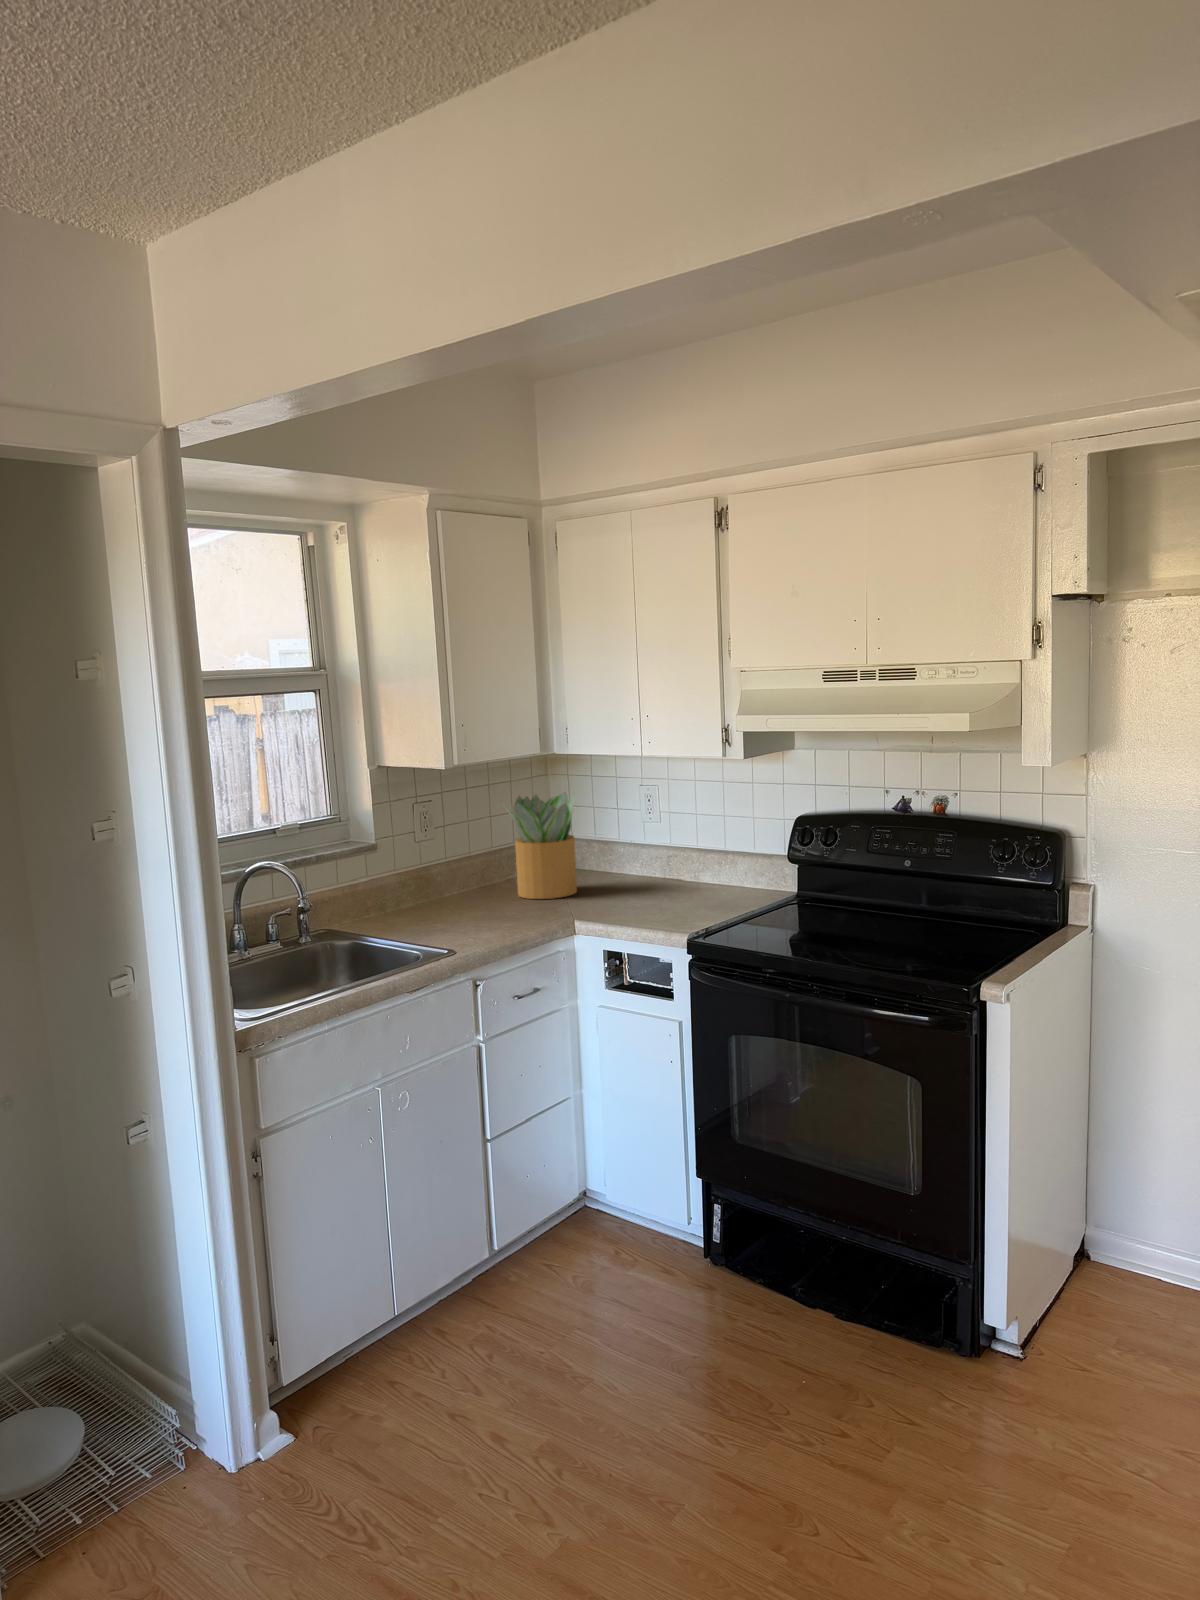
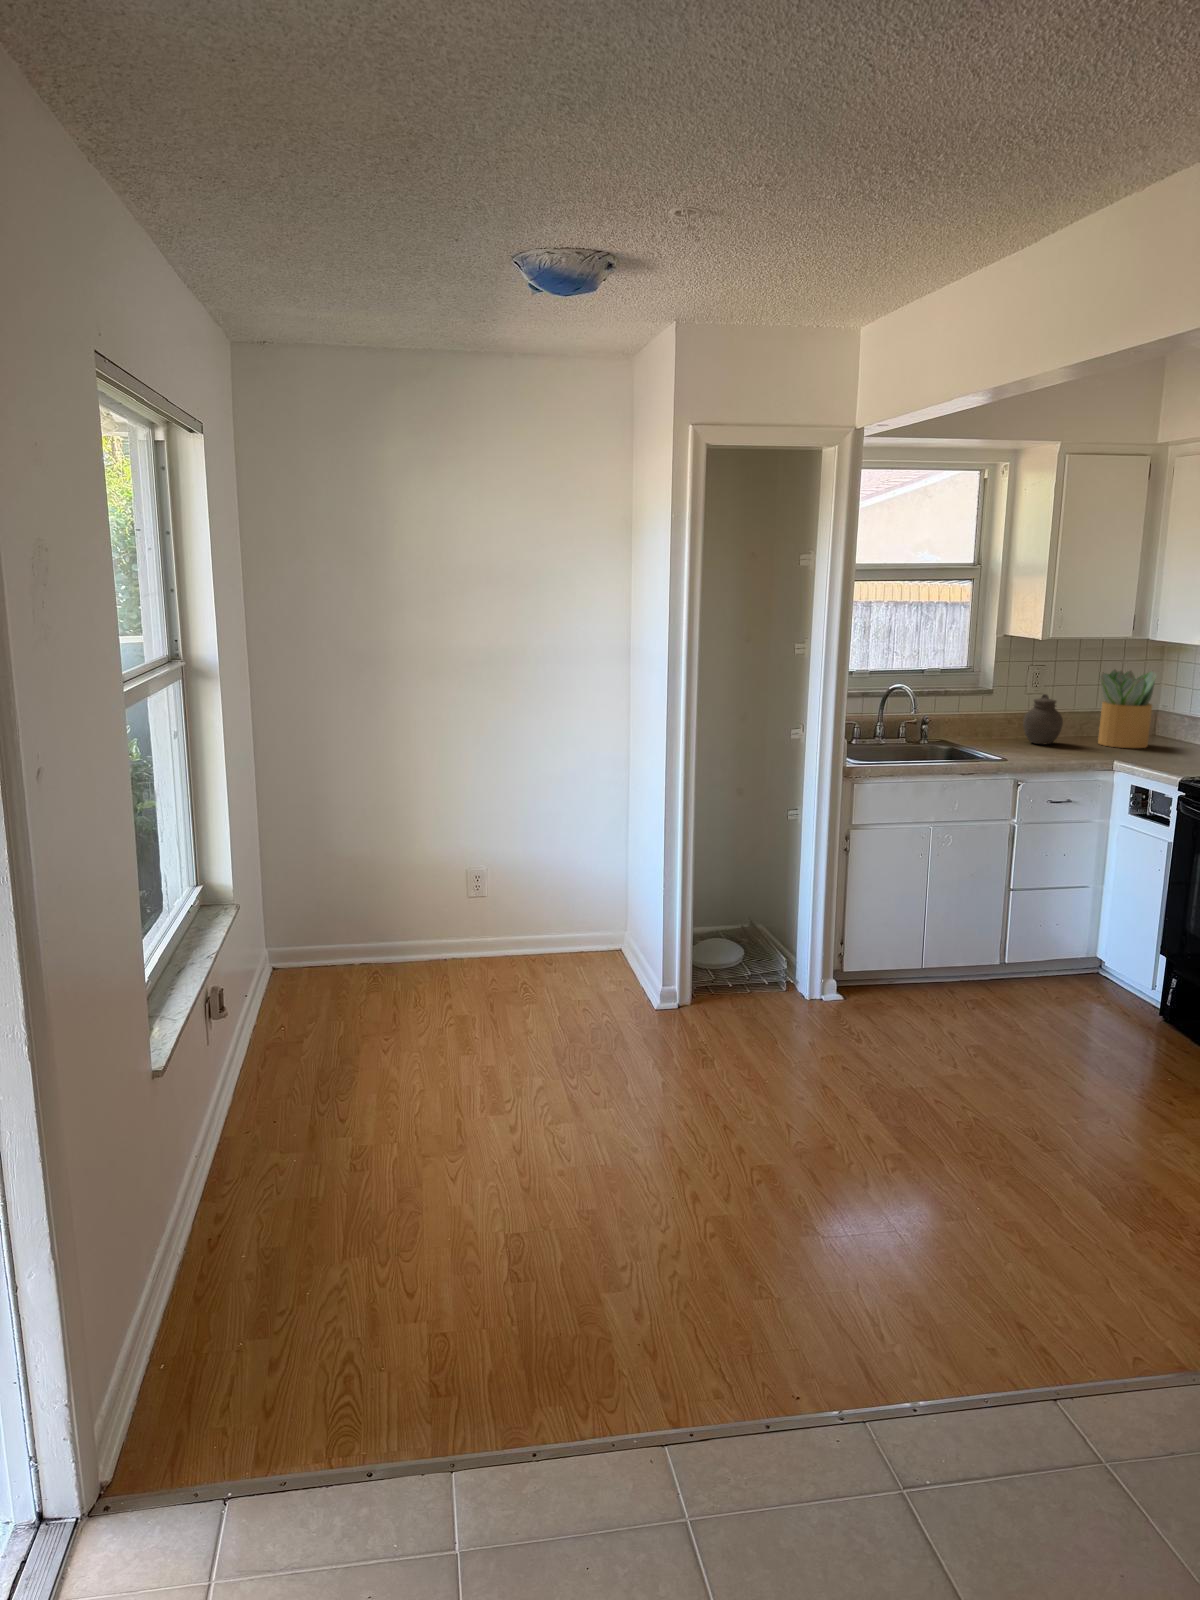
jar: none [429,843,481,914] -> present [1023,694,1063,744]

